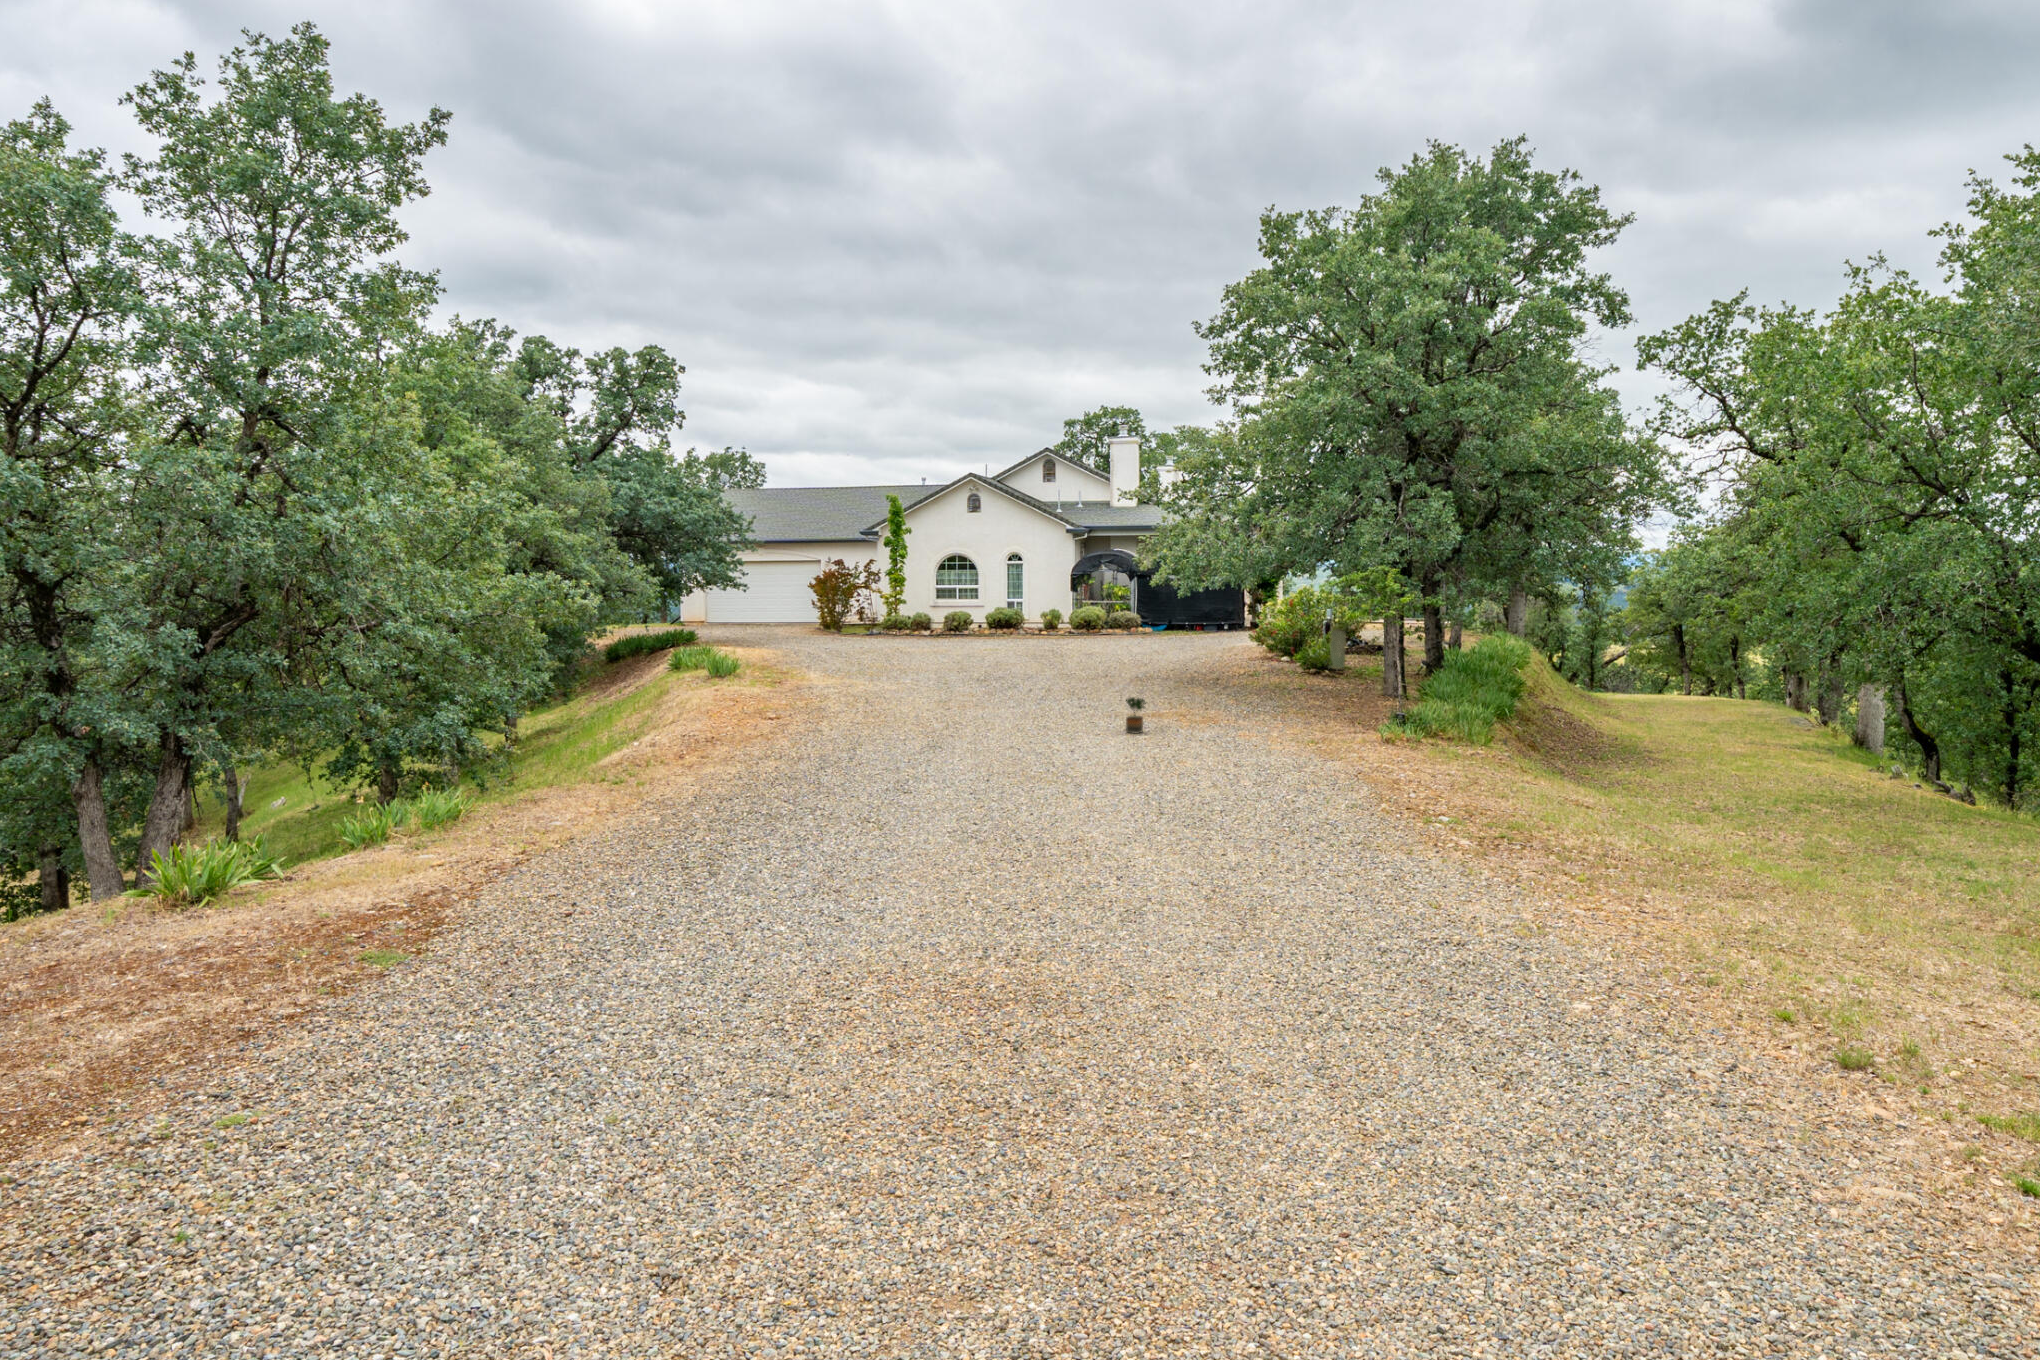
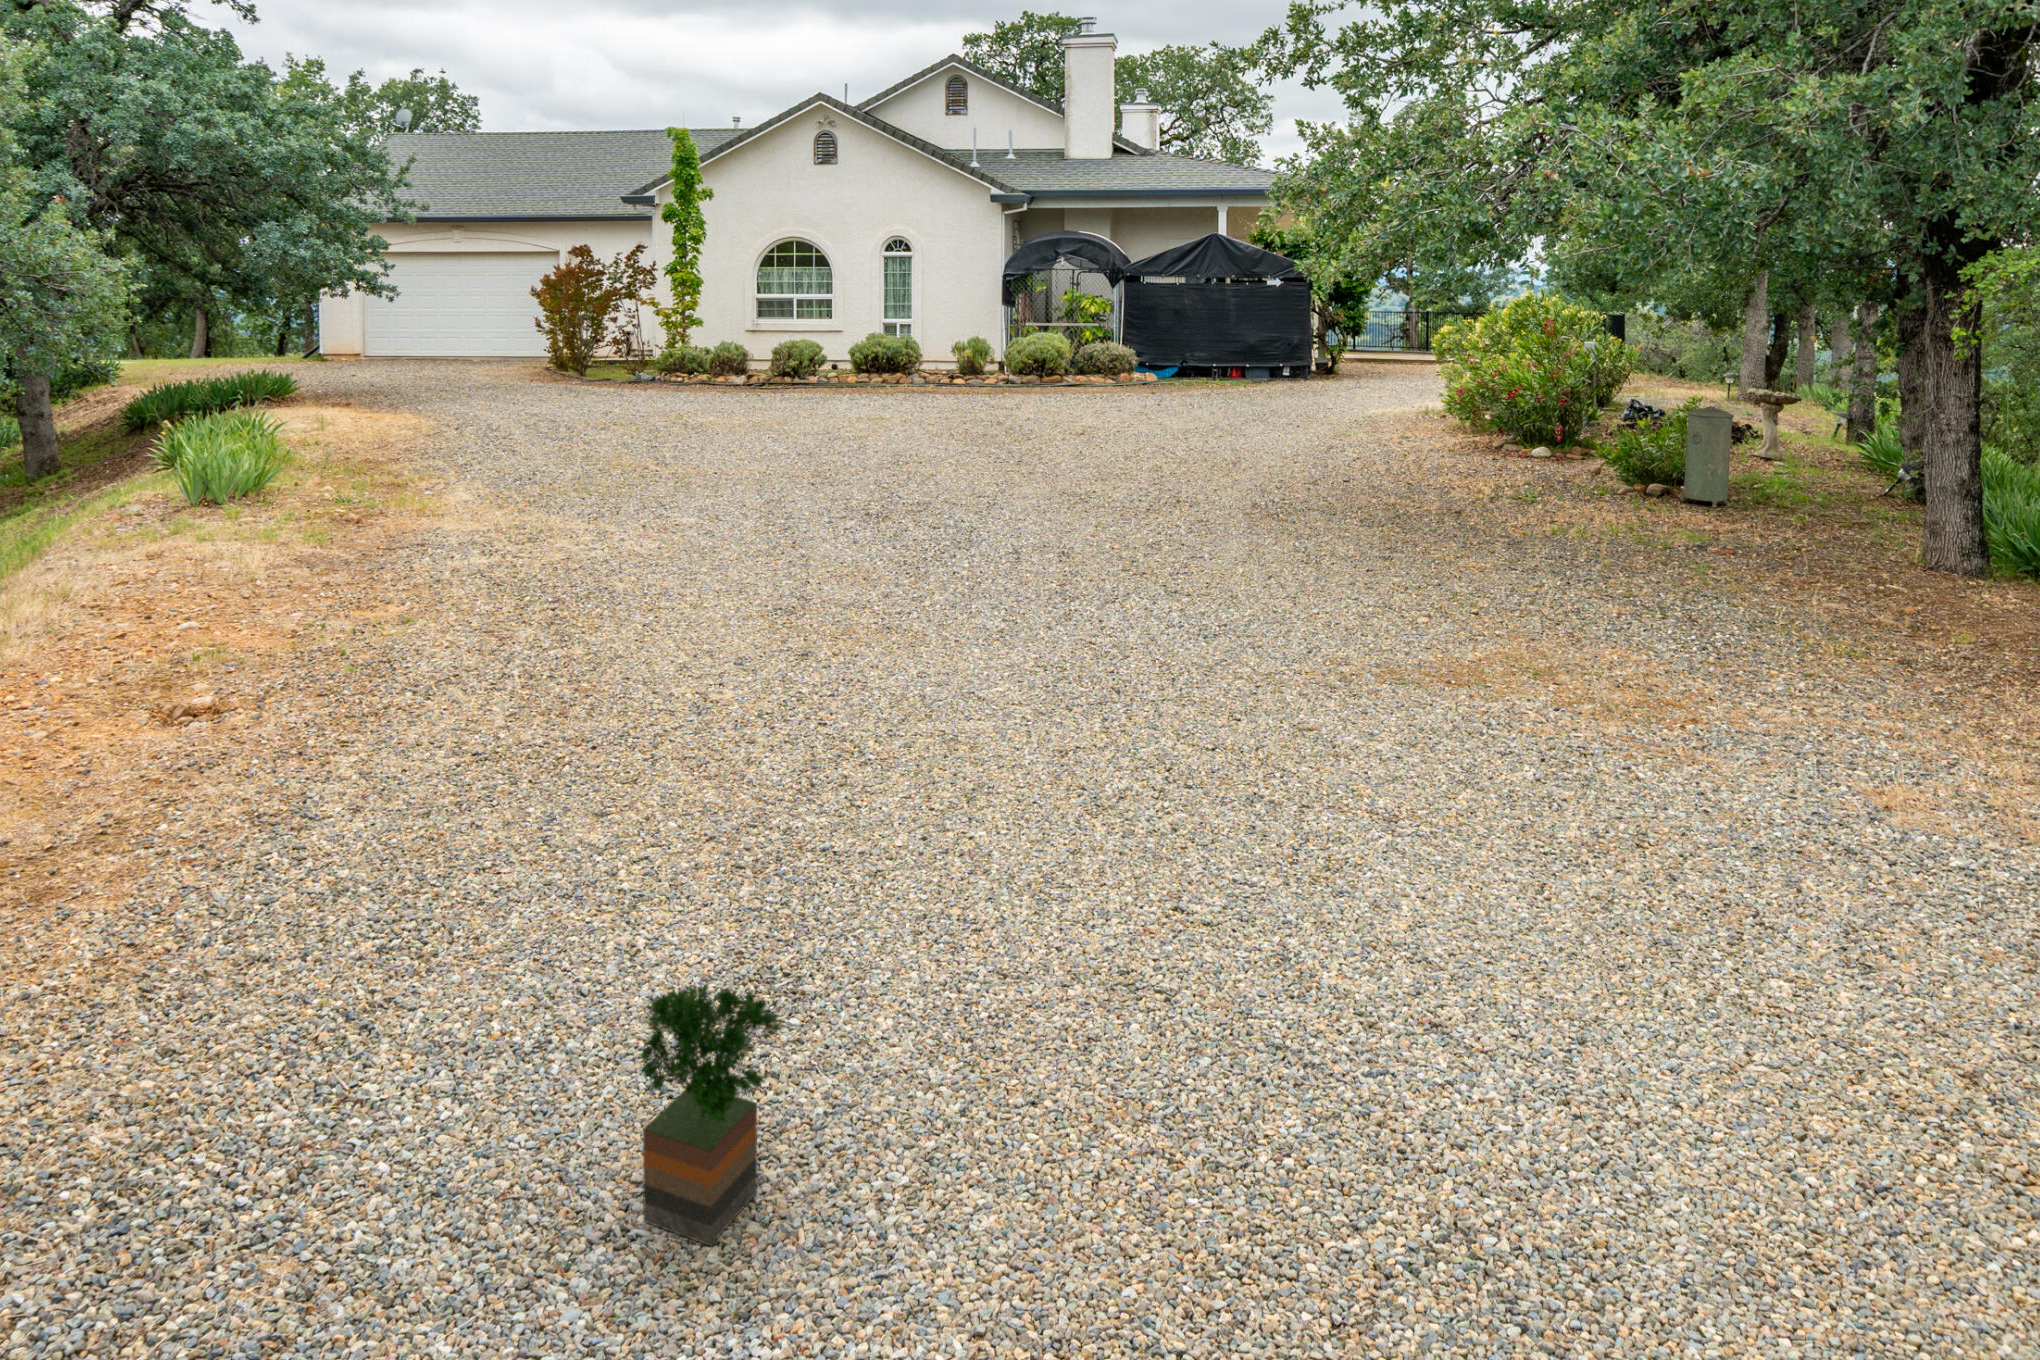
potted tree: present [1126,697,1146,734] -> present [639,984,783,1245]

